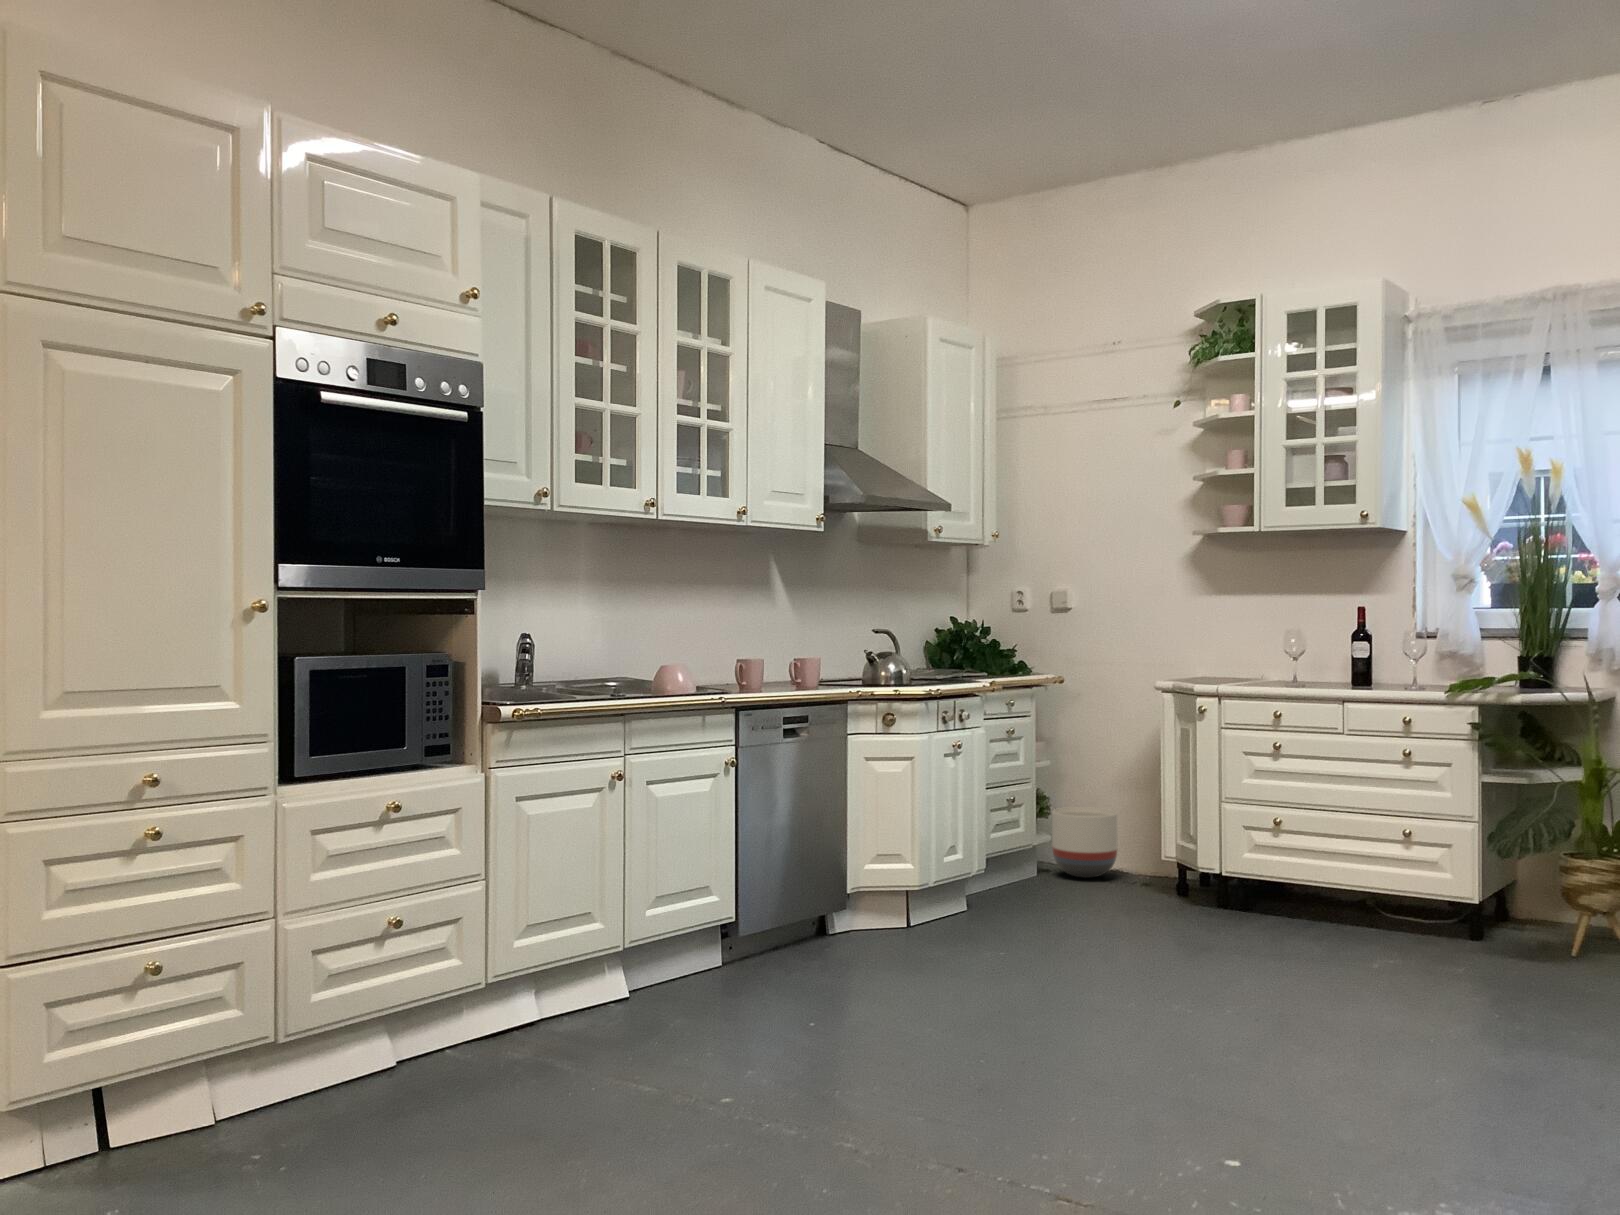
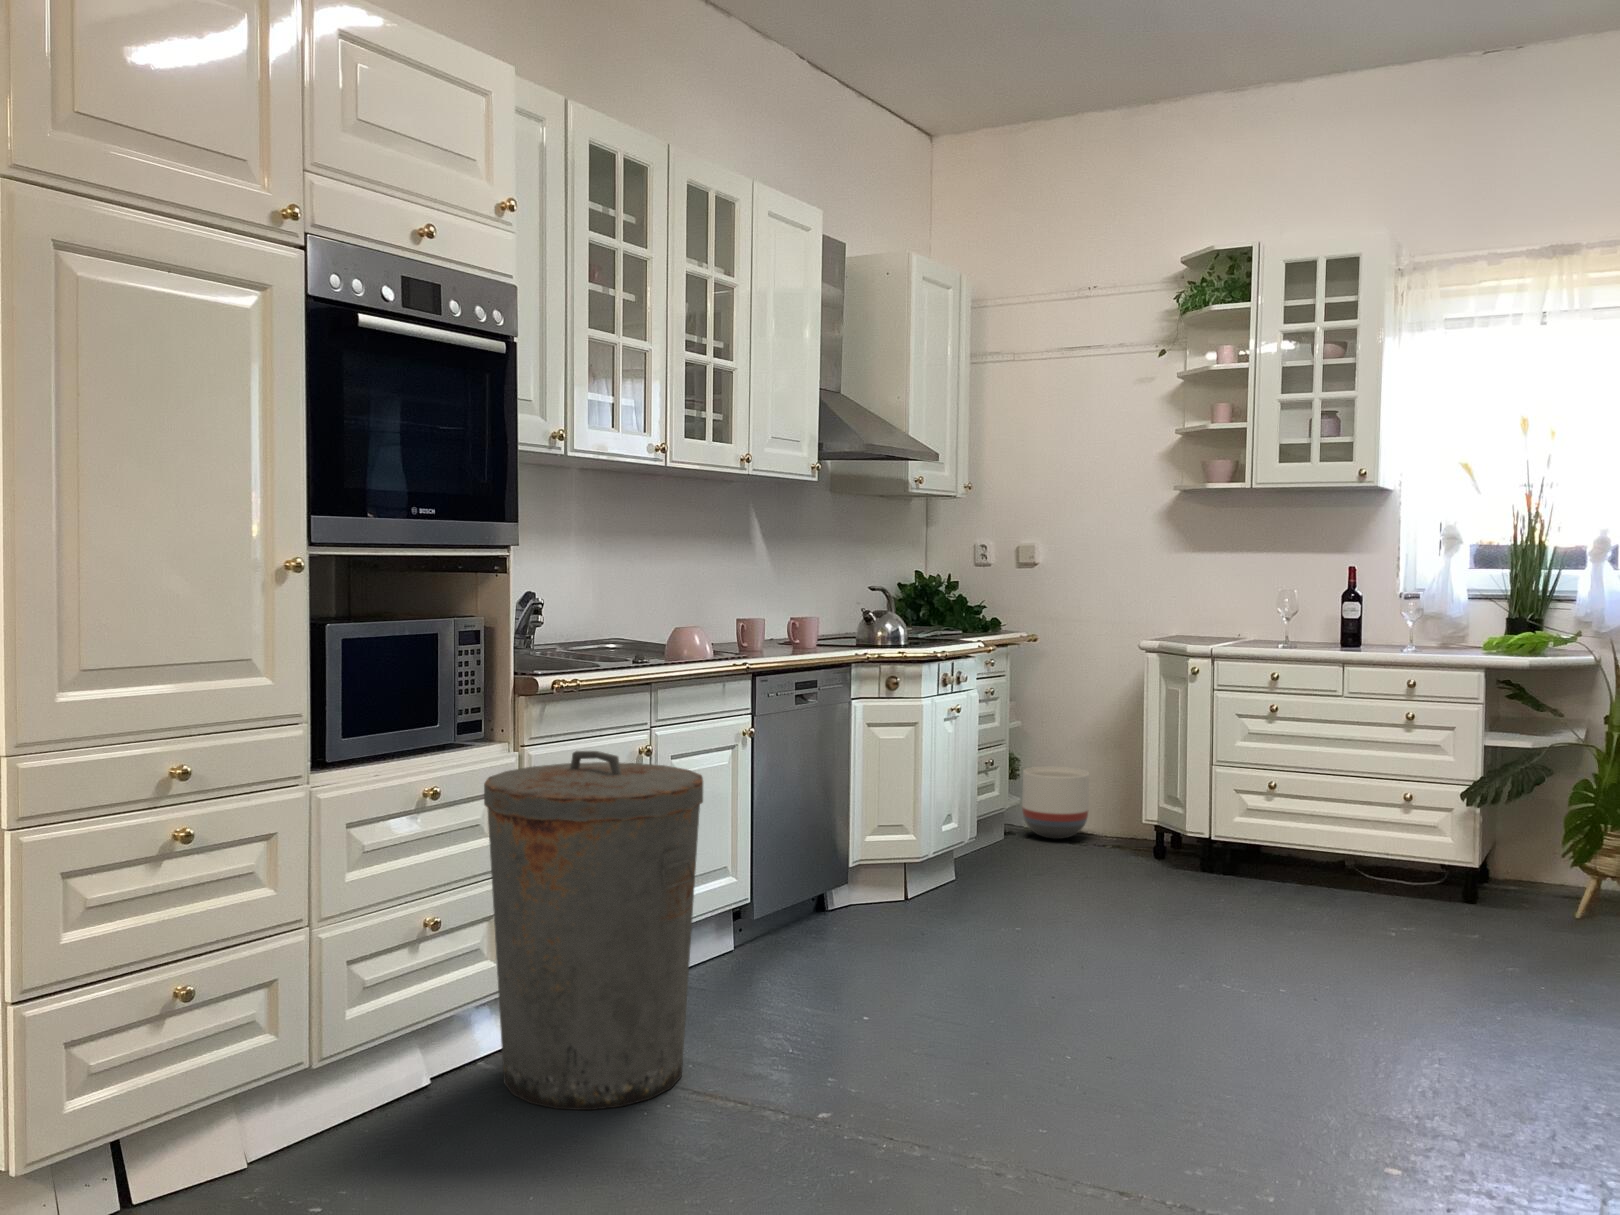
trash can: none [442,771,639,1092] -> present [484,751,703,1110]

